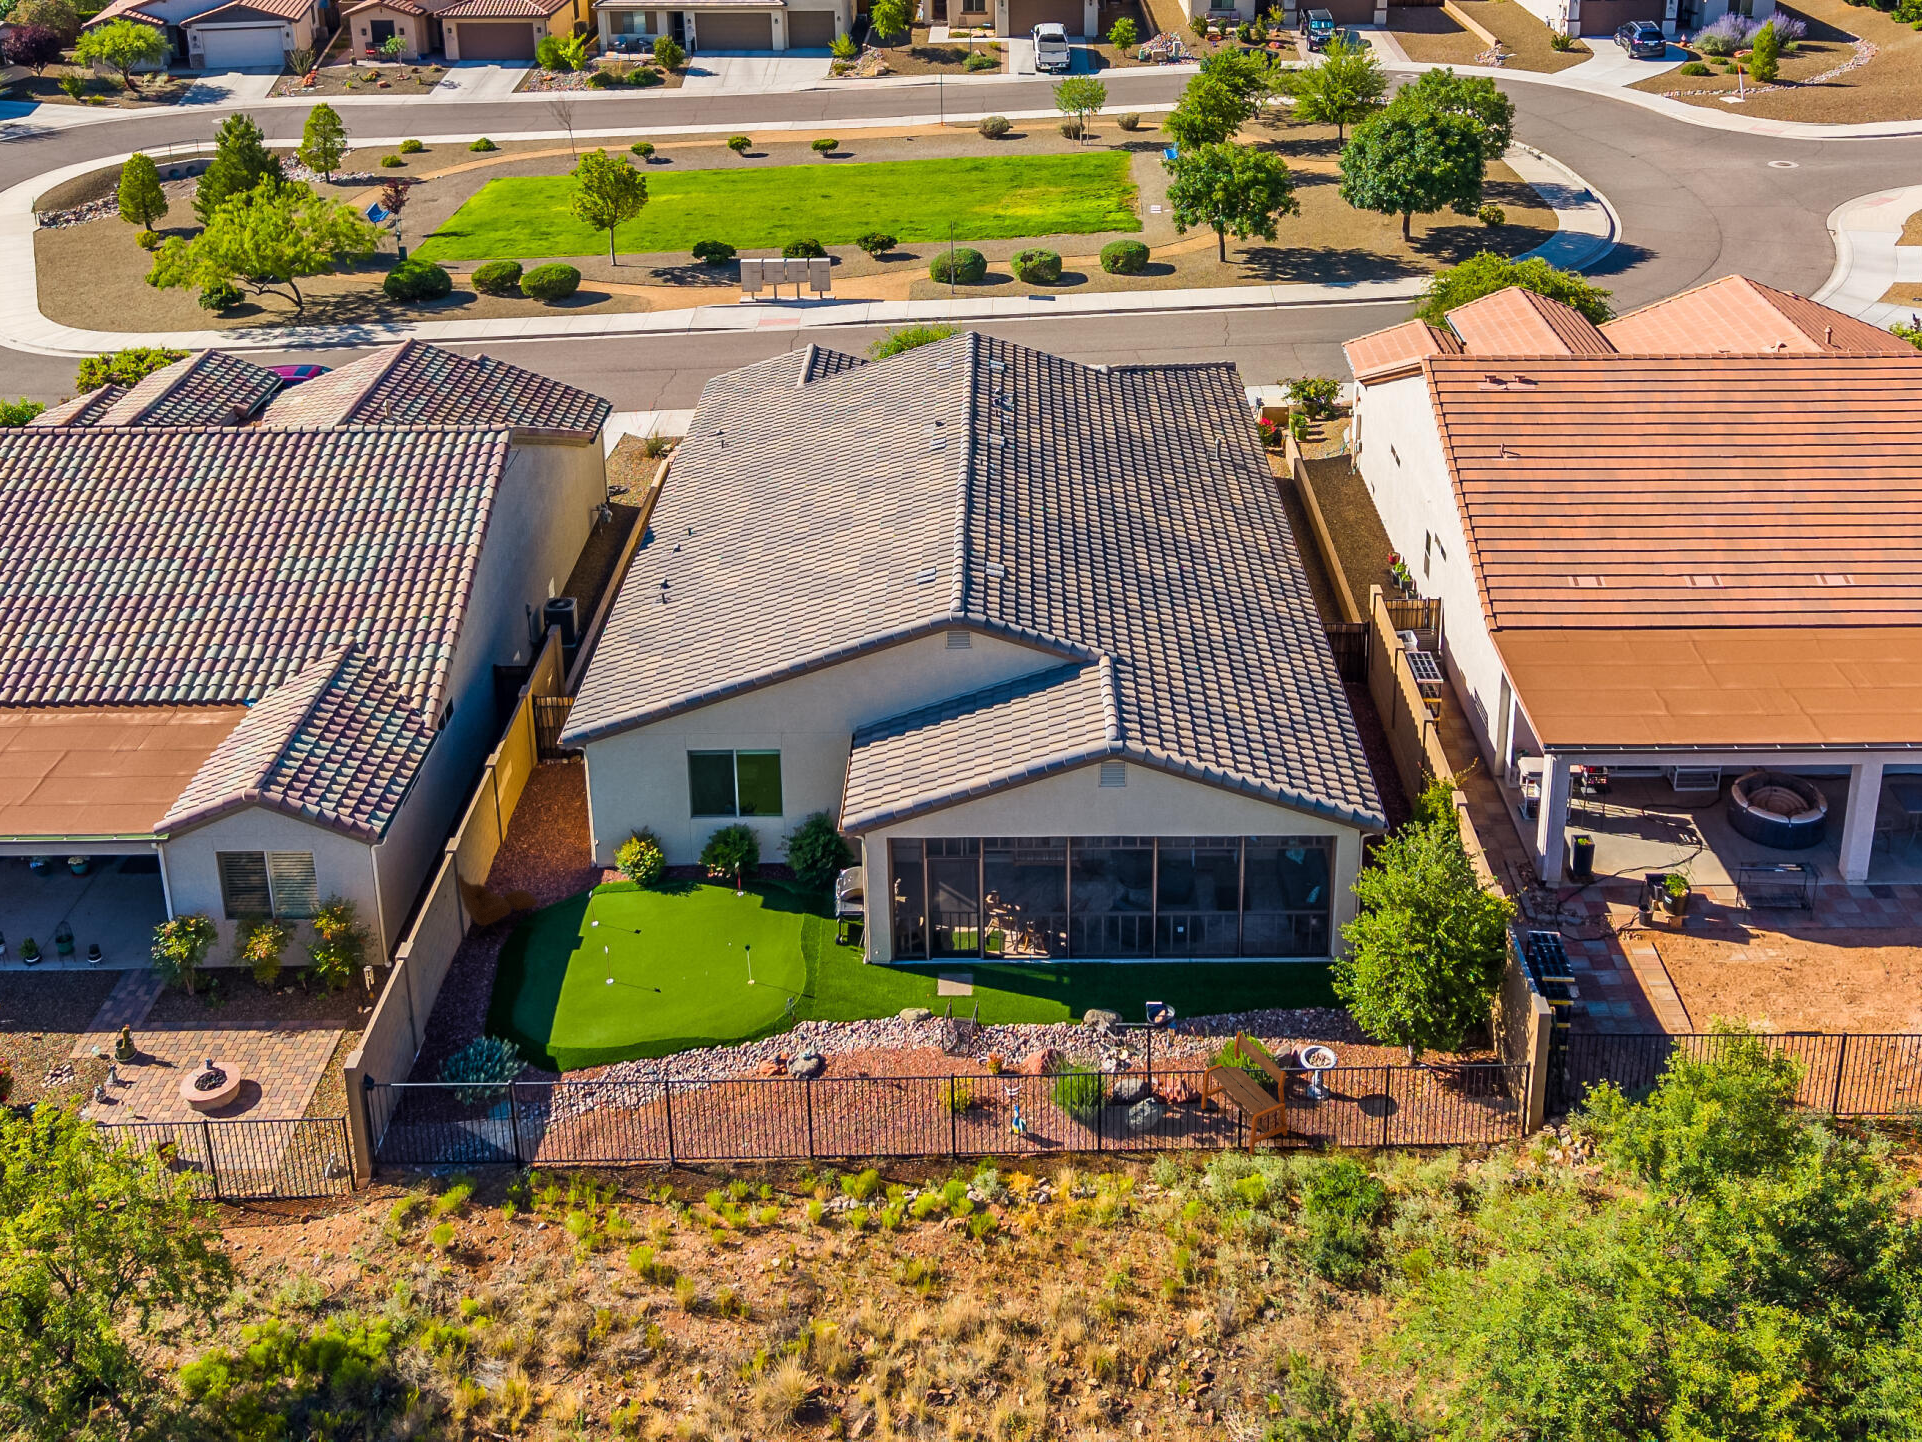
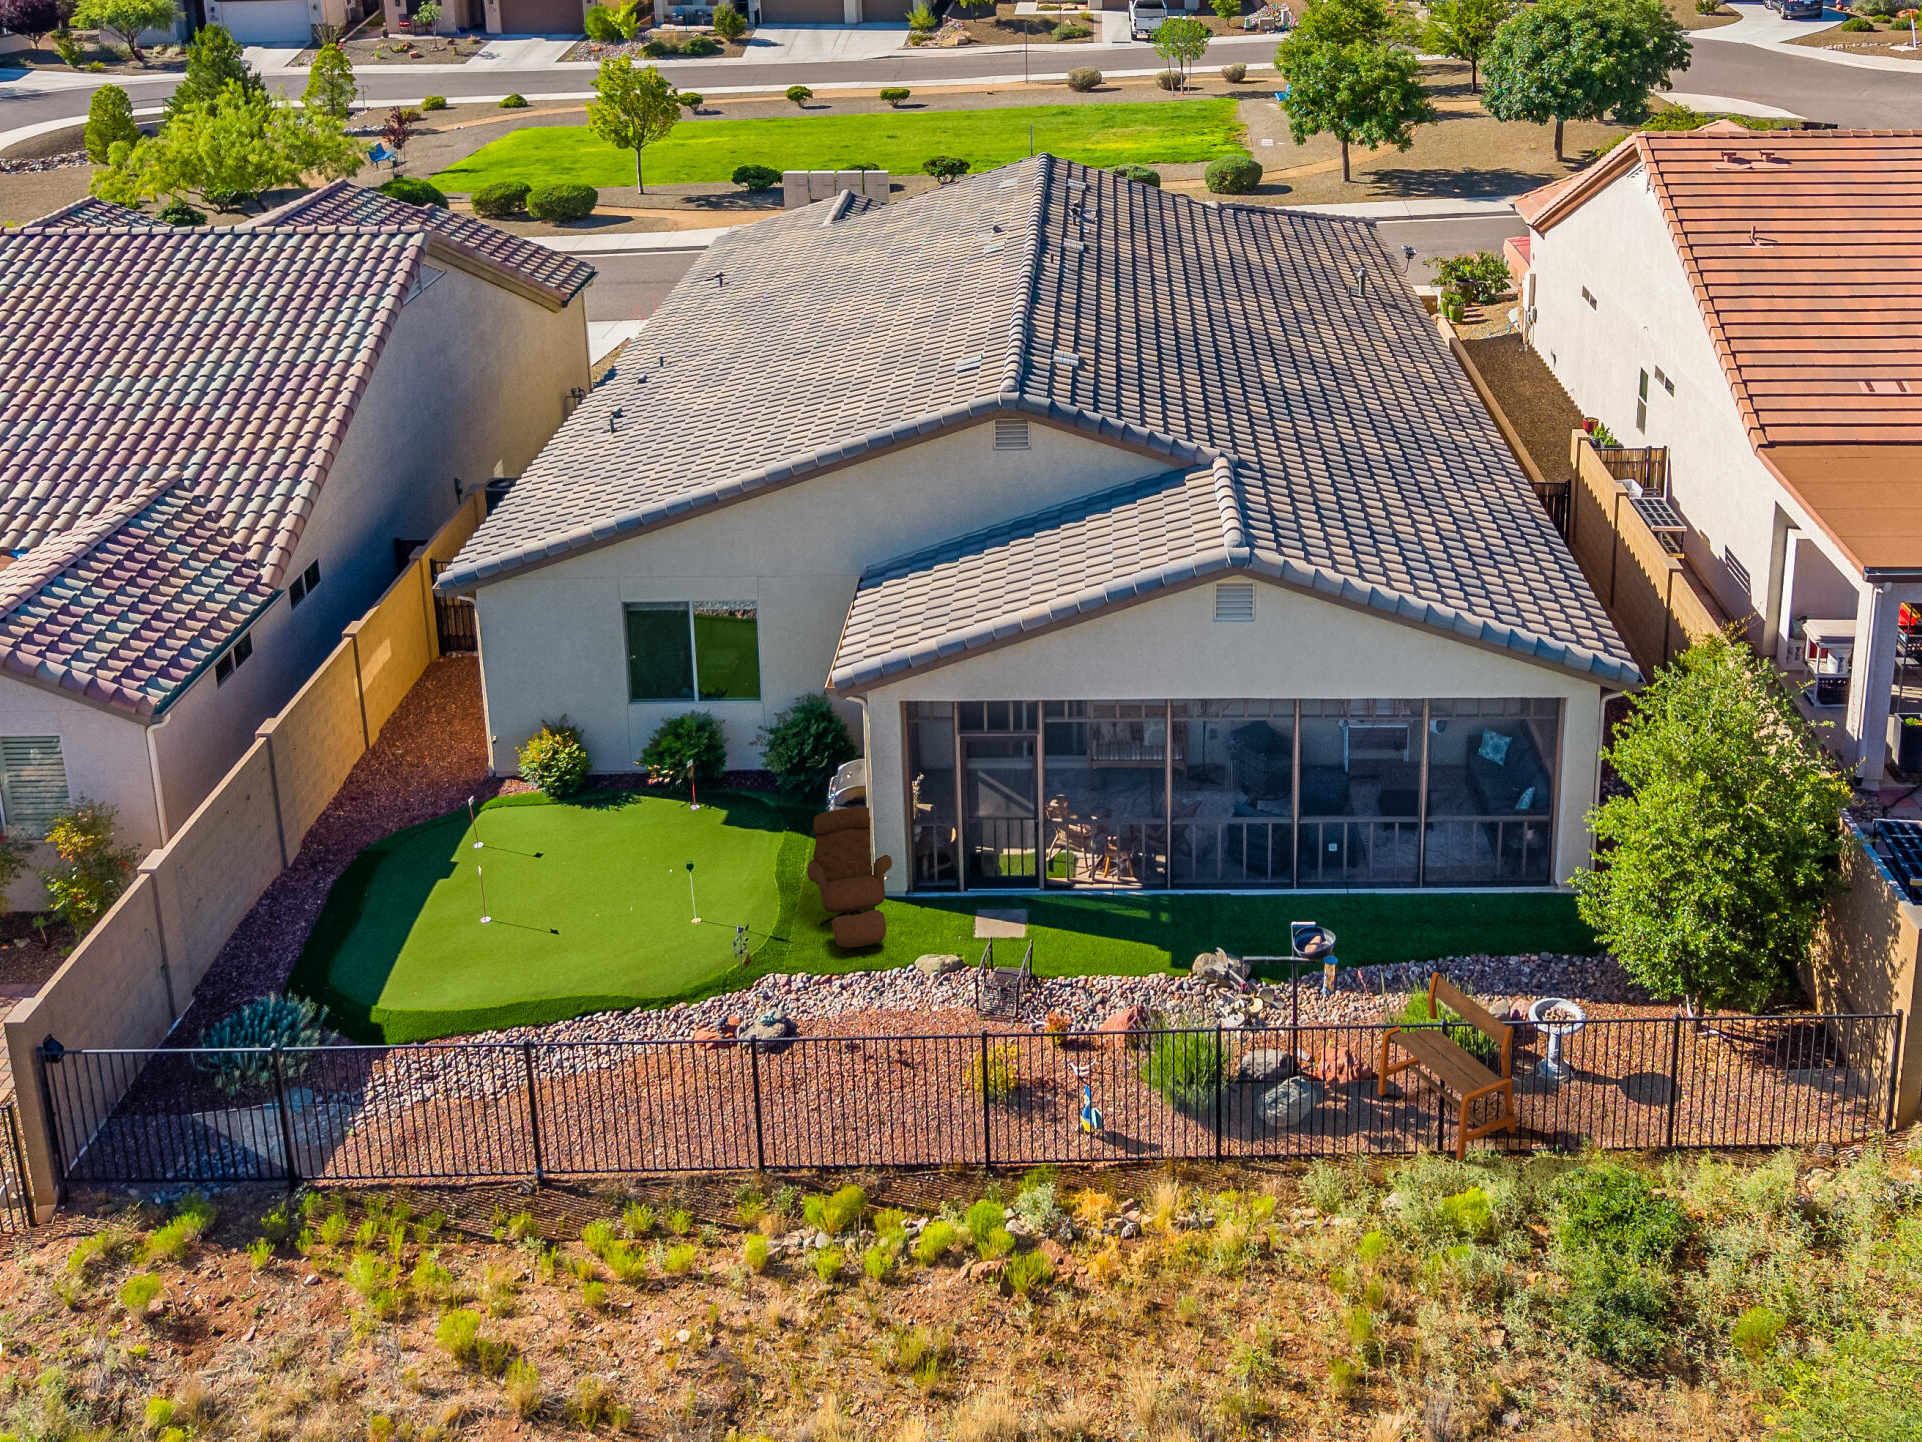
lounge chair: present [458,874,537,937] -> present [807,807,892,958]

